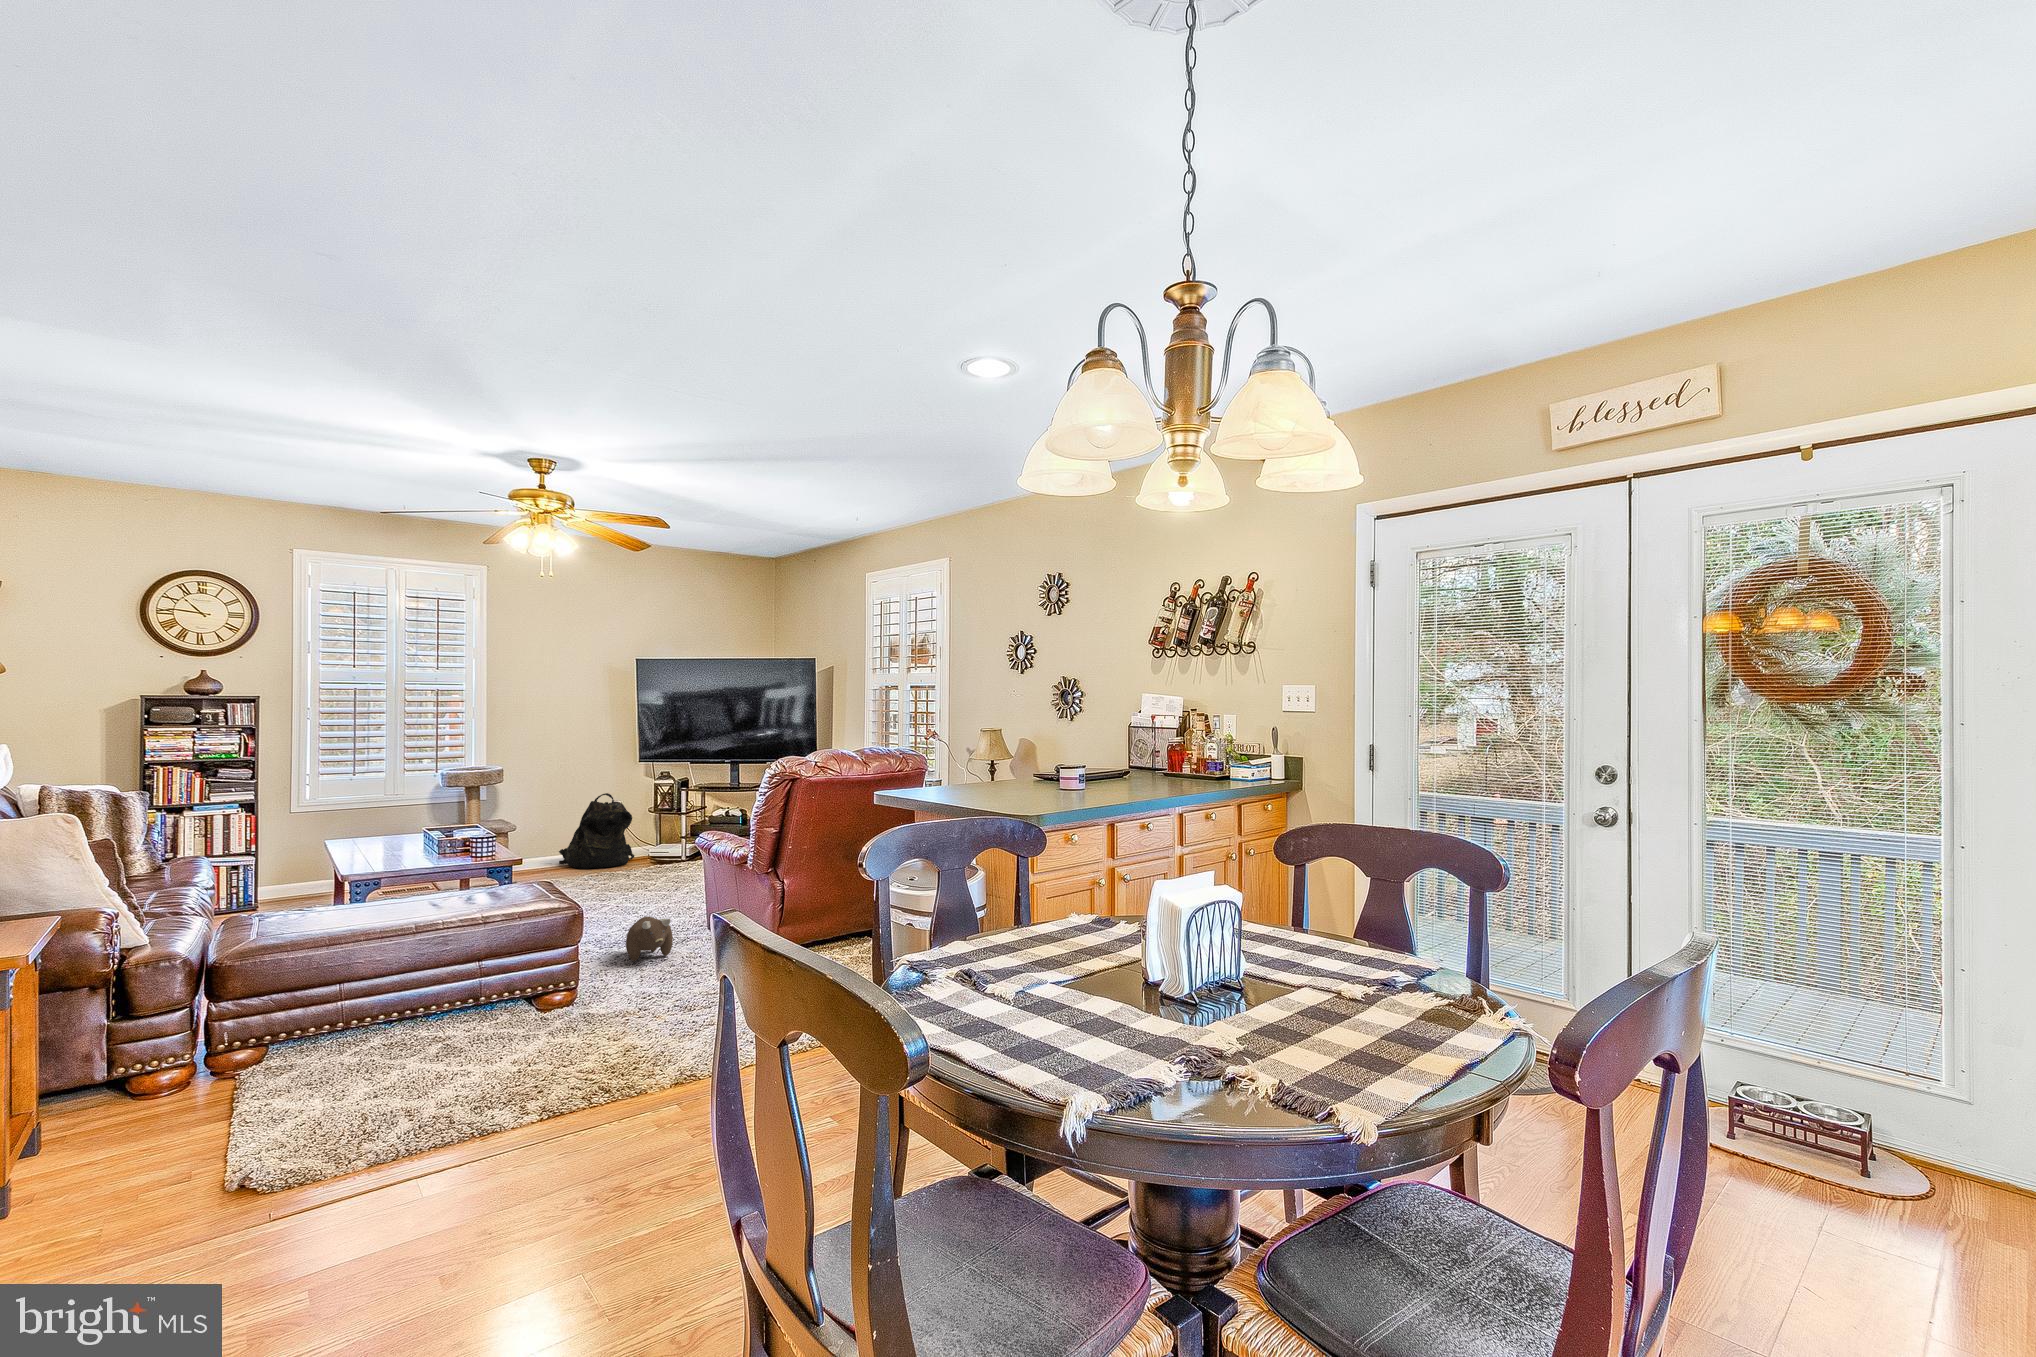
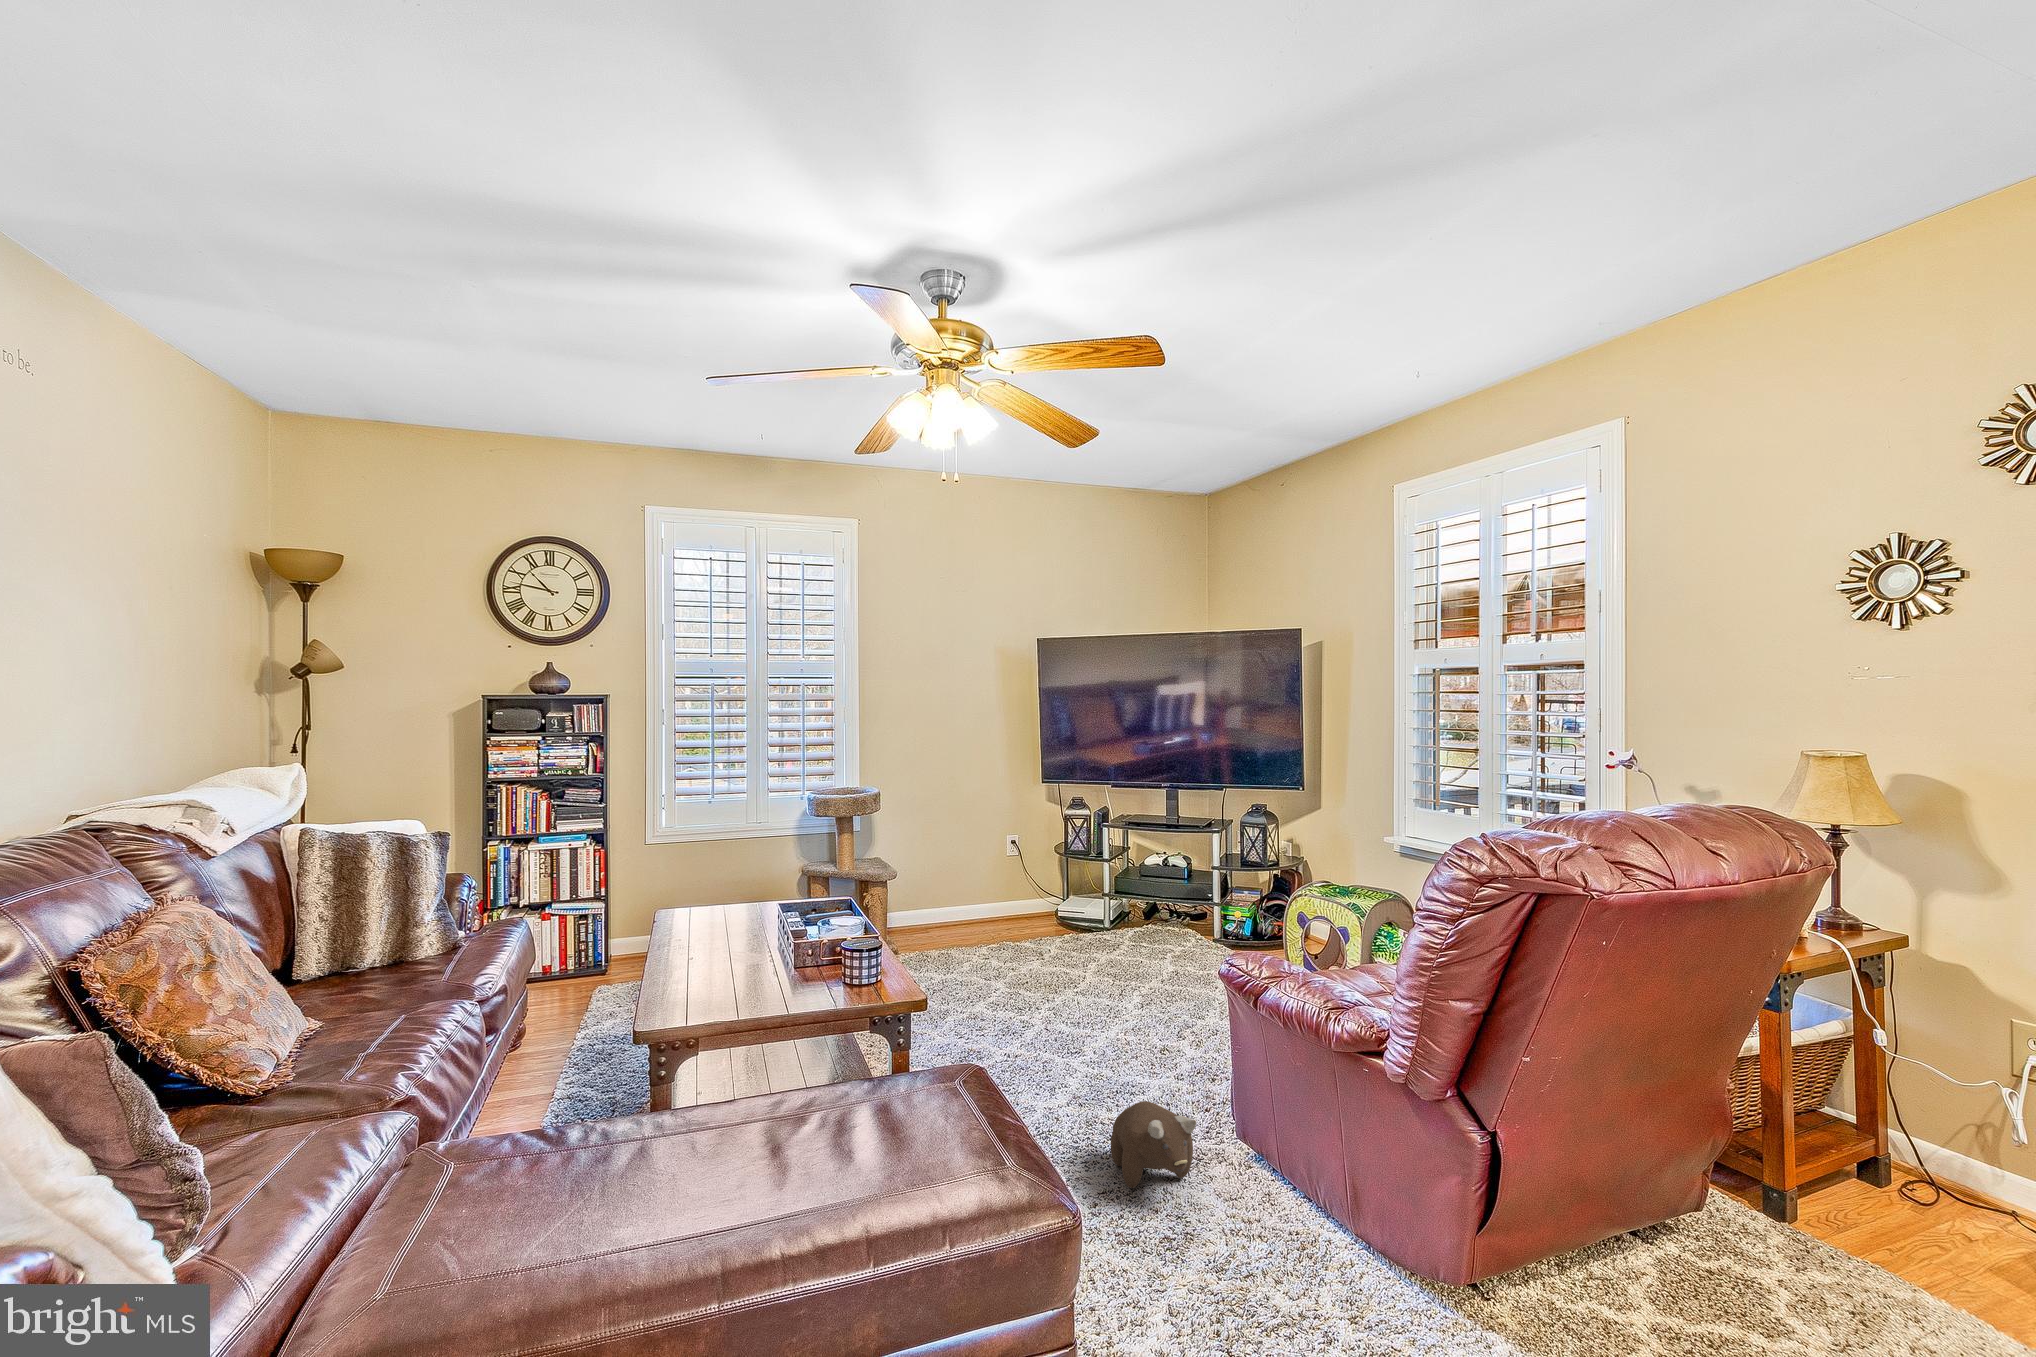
backpack: present [559,793,634,869] -> none [949,828,1042,933]

